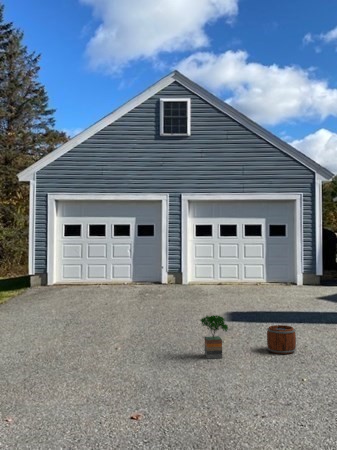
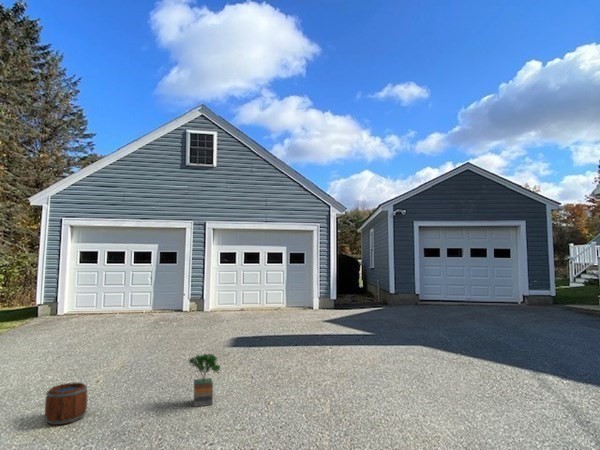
bucket: present [267,325,296,354] -> present [45,383,87,425]

